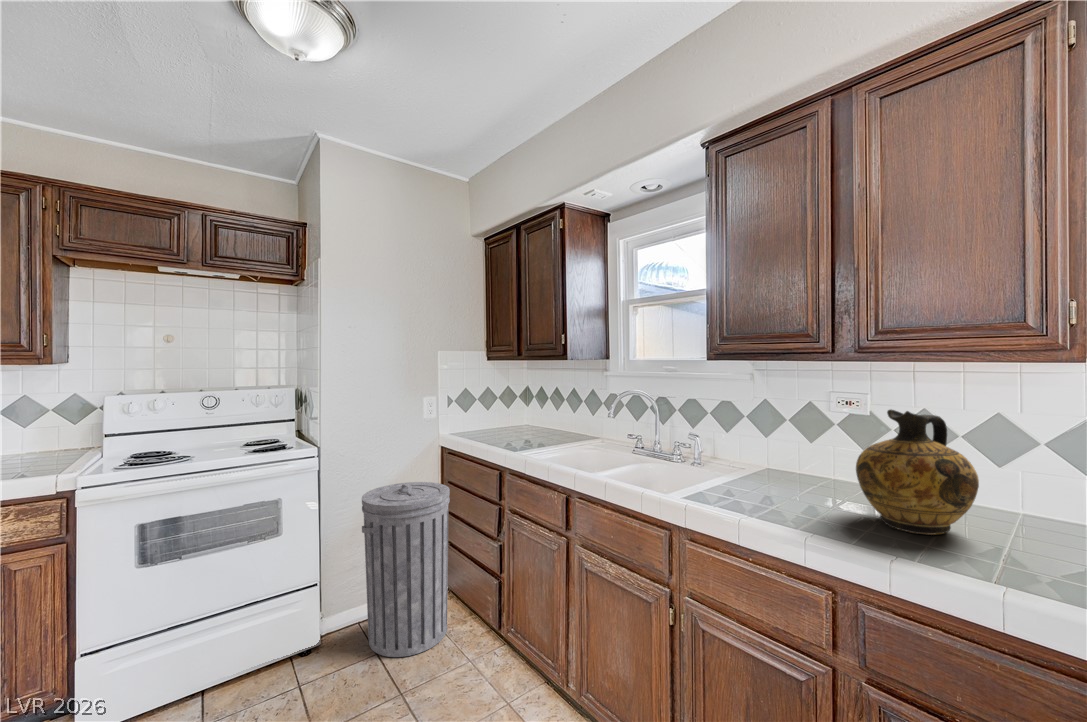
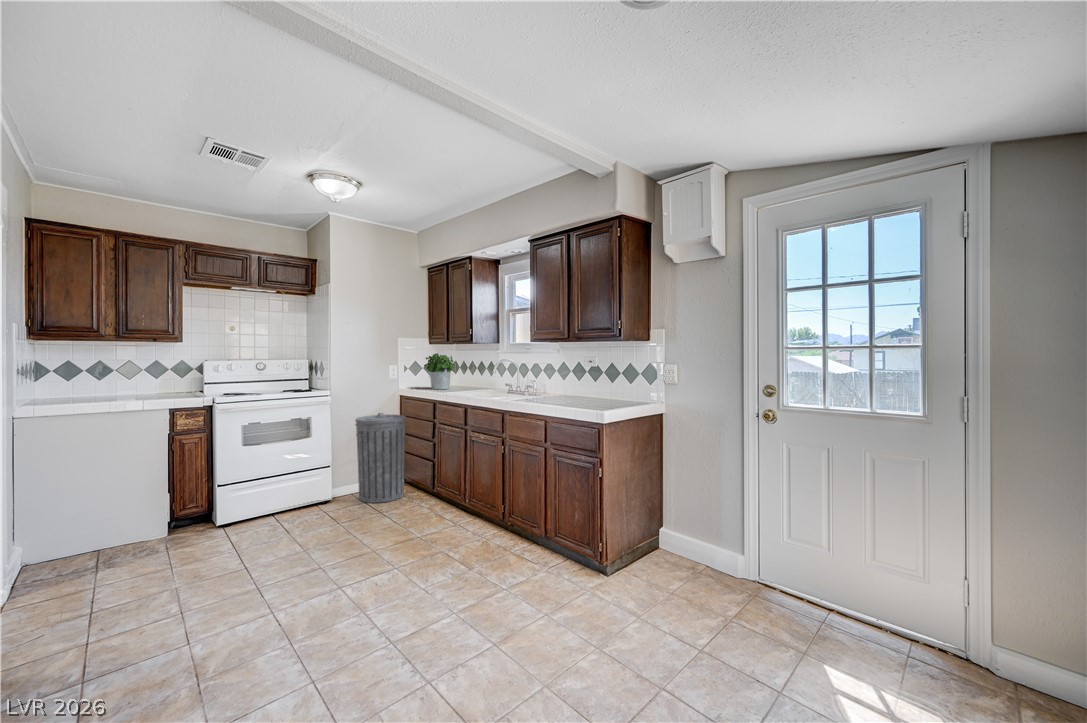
potted plant: none [480,376,529,438] -> present [424,353,454,389]
ceramic jug: present [856,410,979,535] -> none [567,360,603,404]

